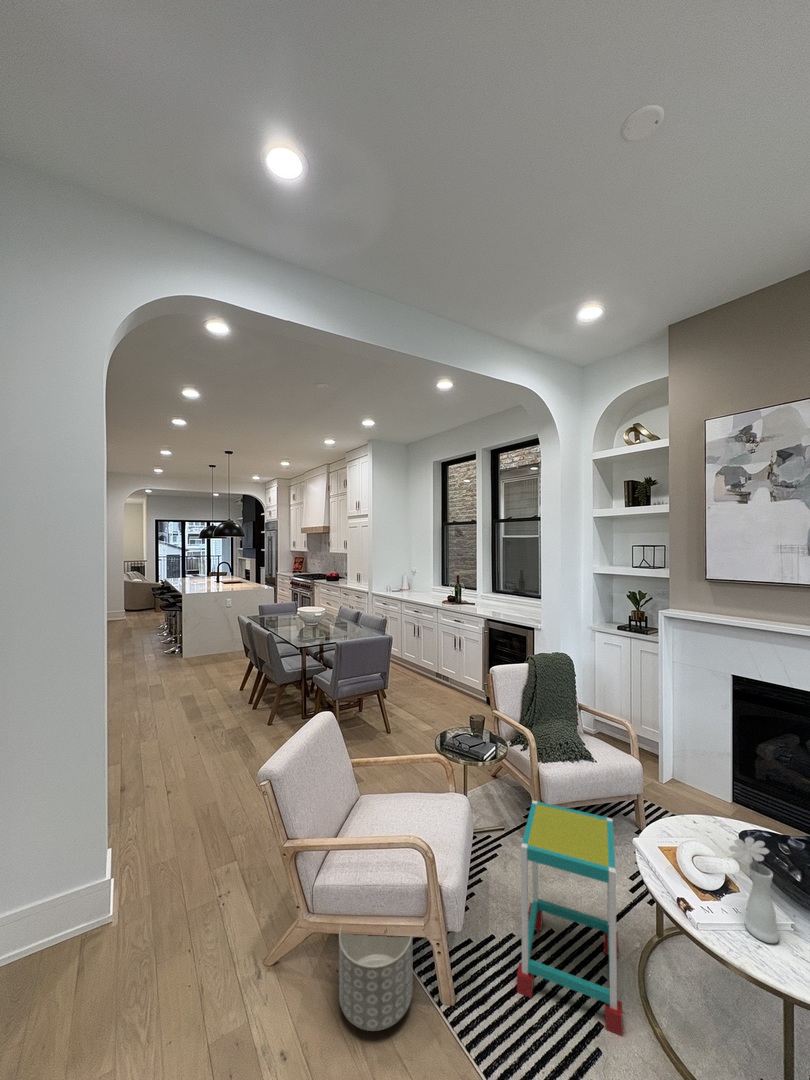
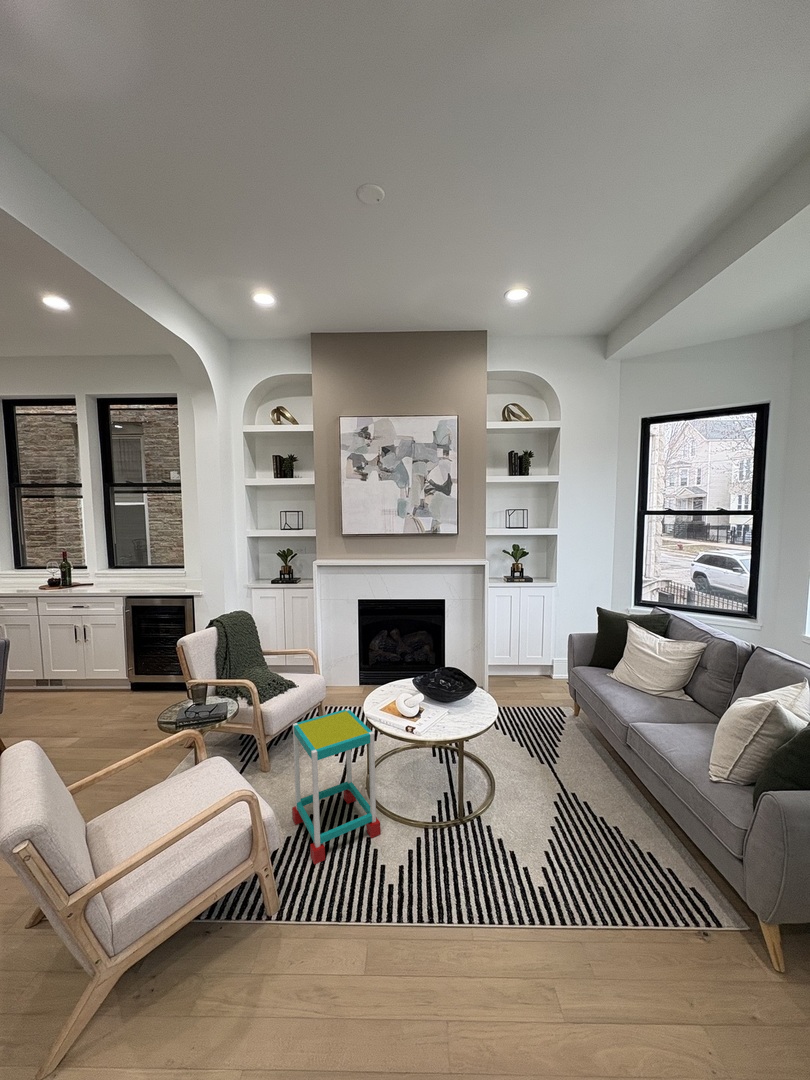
vase: present [729,837,779,943] -> none [423,675,445,727]
planter: present [339,926,413,1031] -> none [168,871,253,999]

